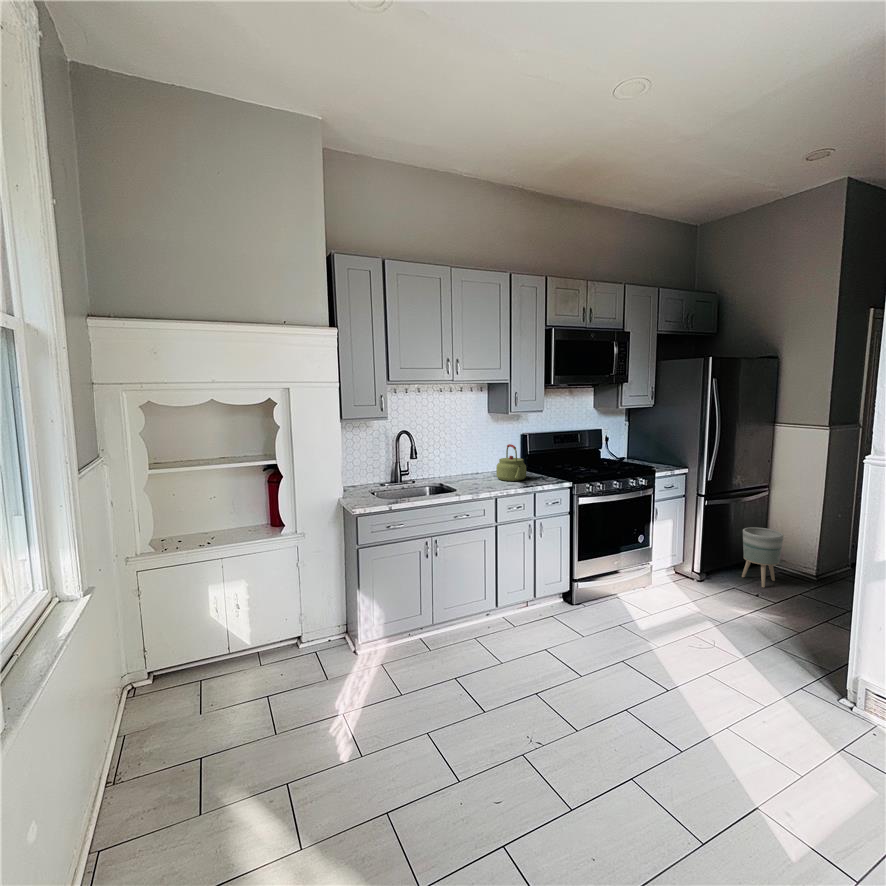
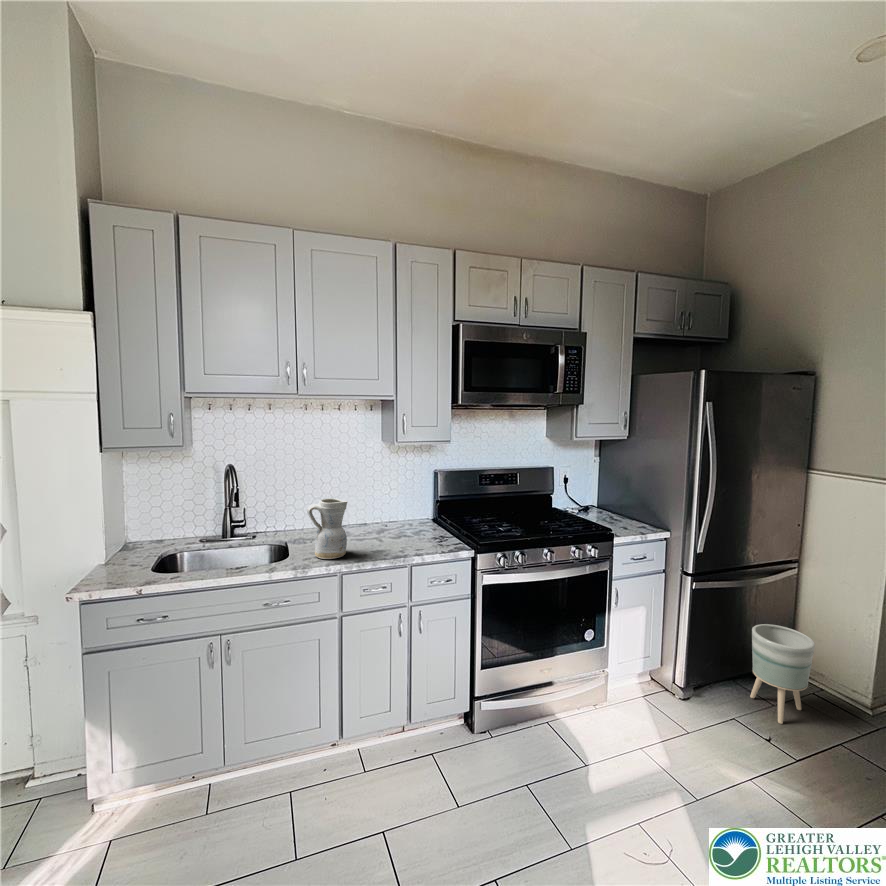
kettle: present [496,444,526,481] -> none [372,489,415,543]
ceramic pitcher: none [470,450,494,489] -> present [307,498,347,559]

